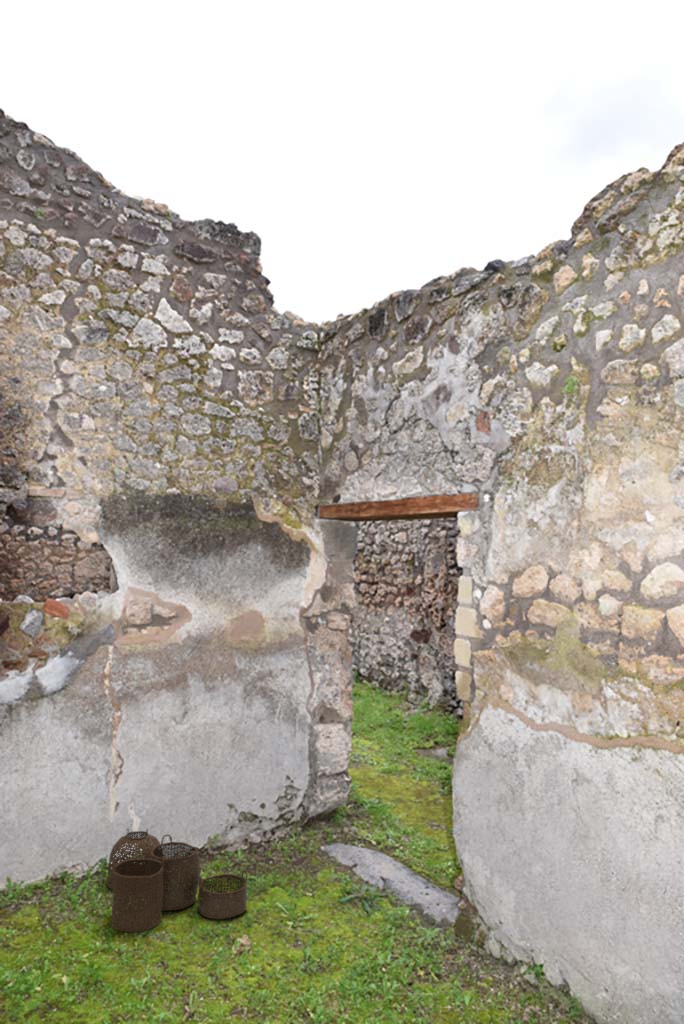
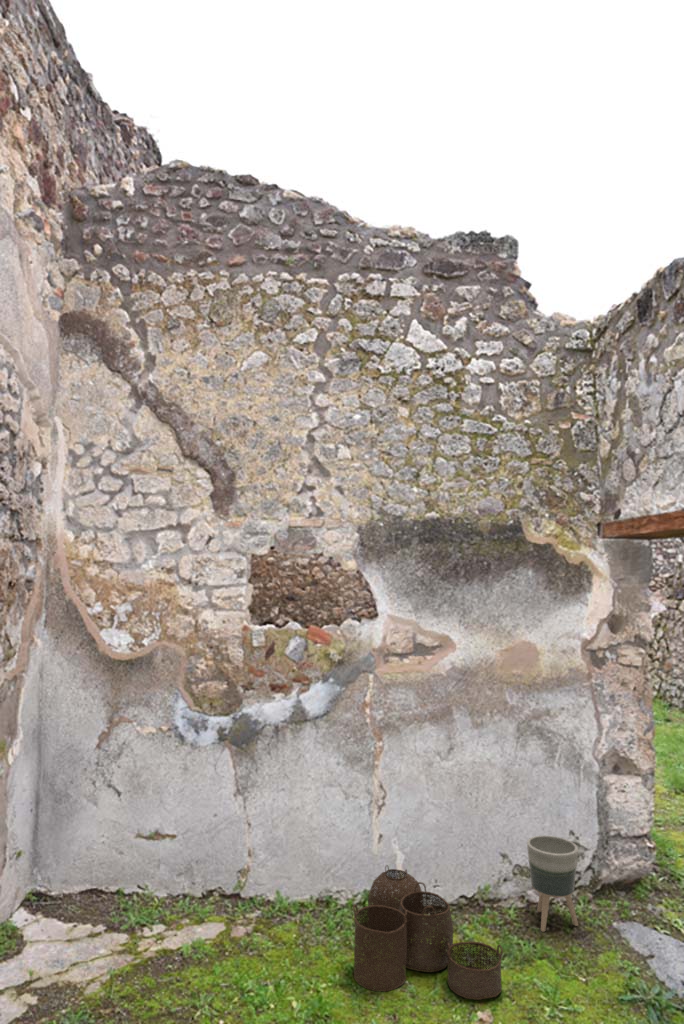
planter: none [252,782,296,864] -> present [527,835,578,932]

